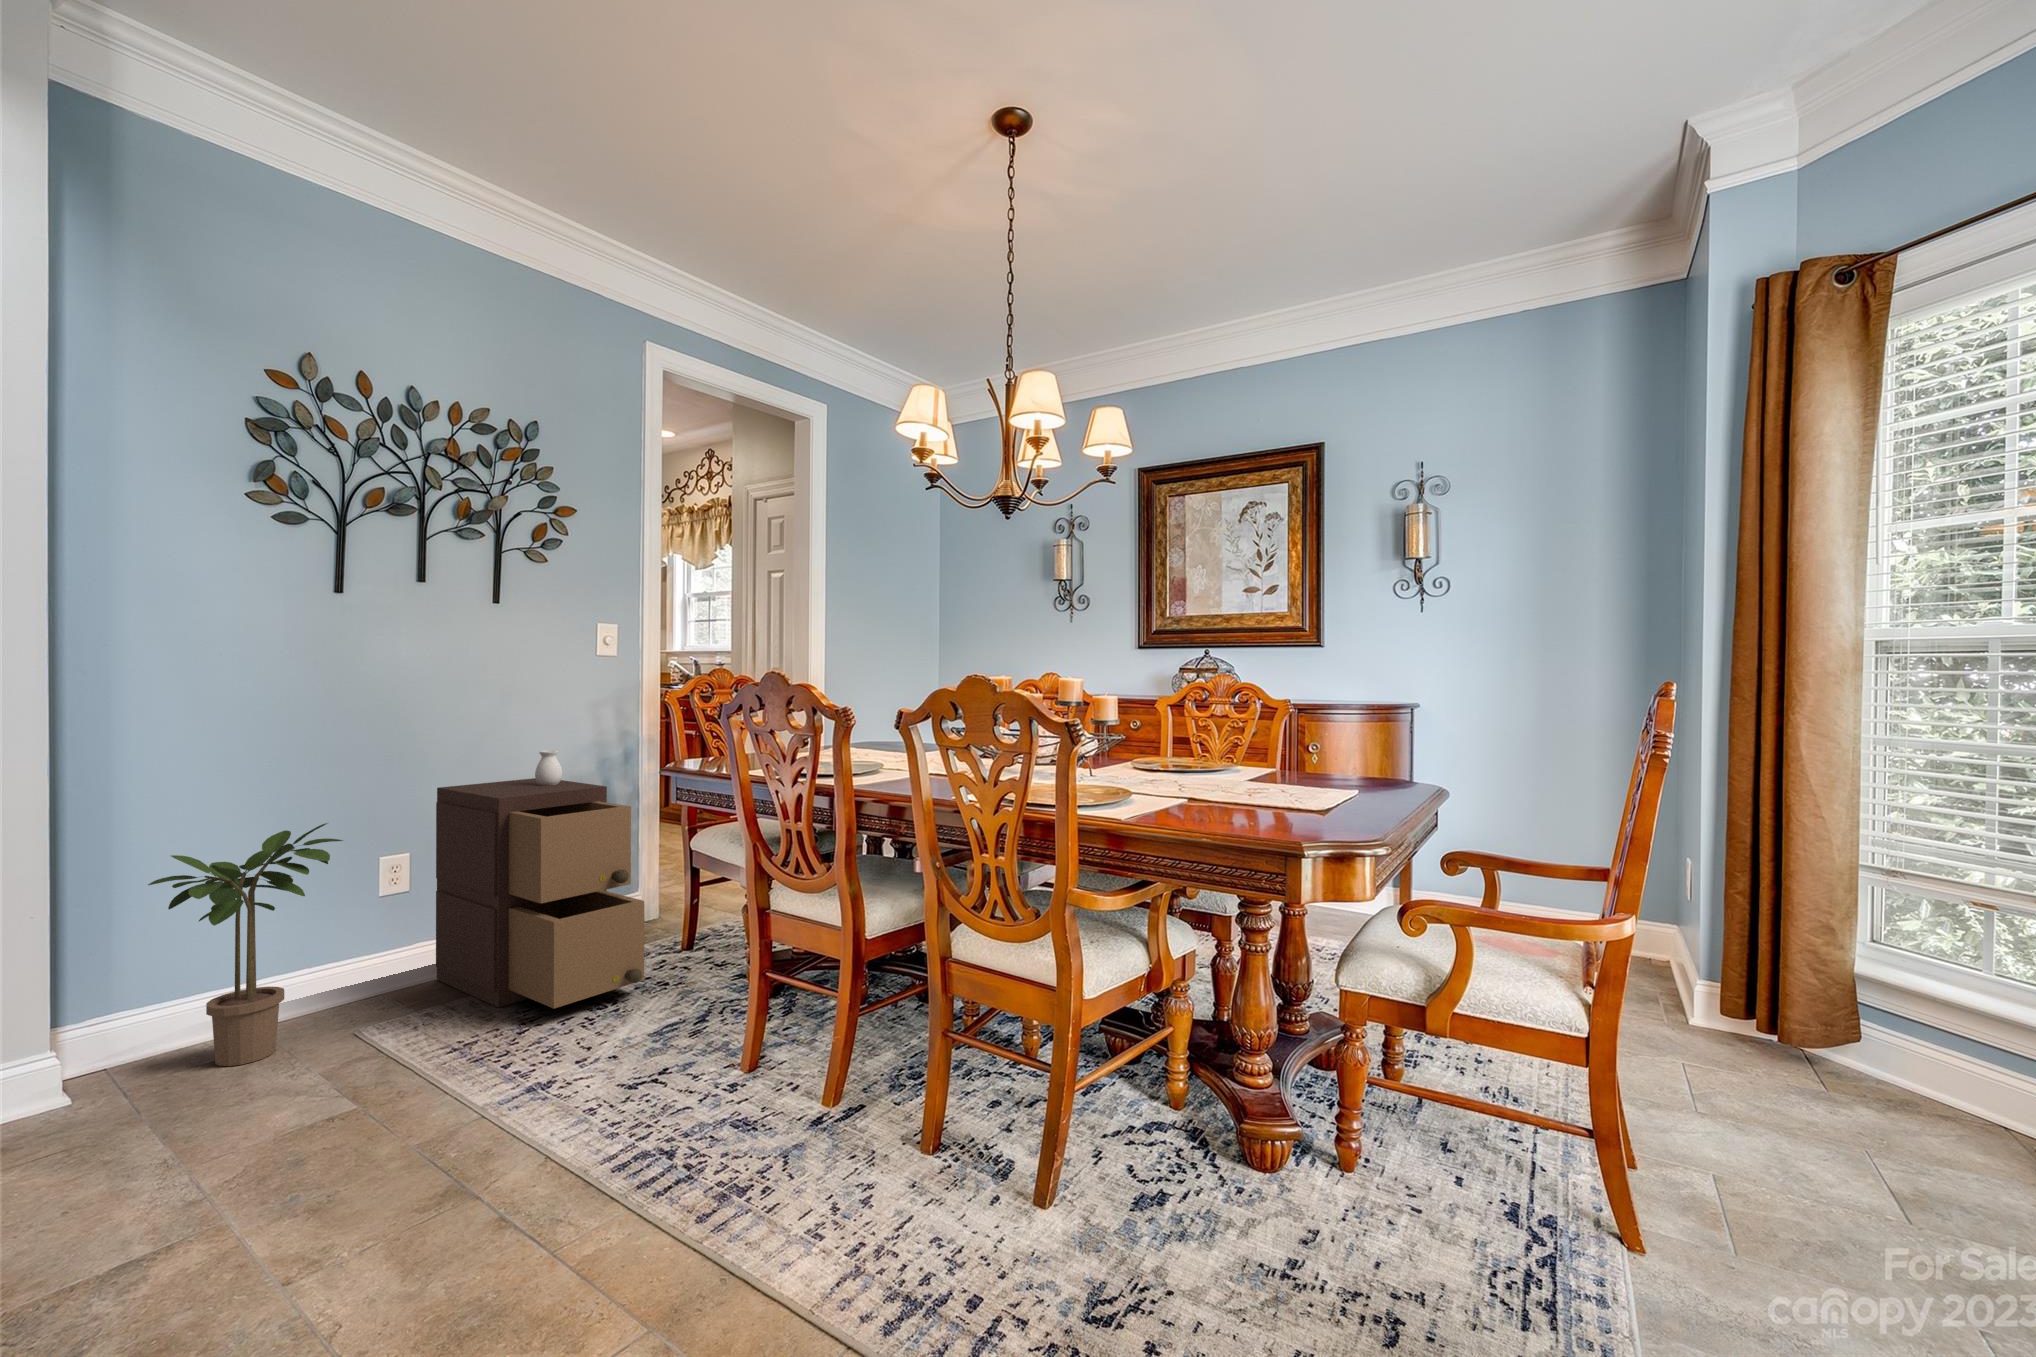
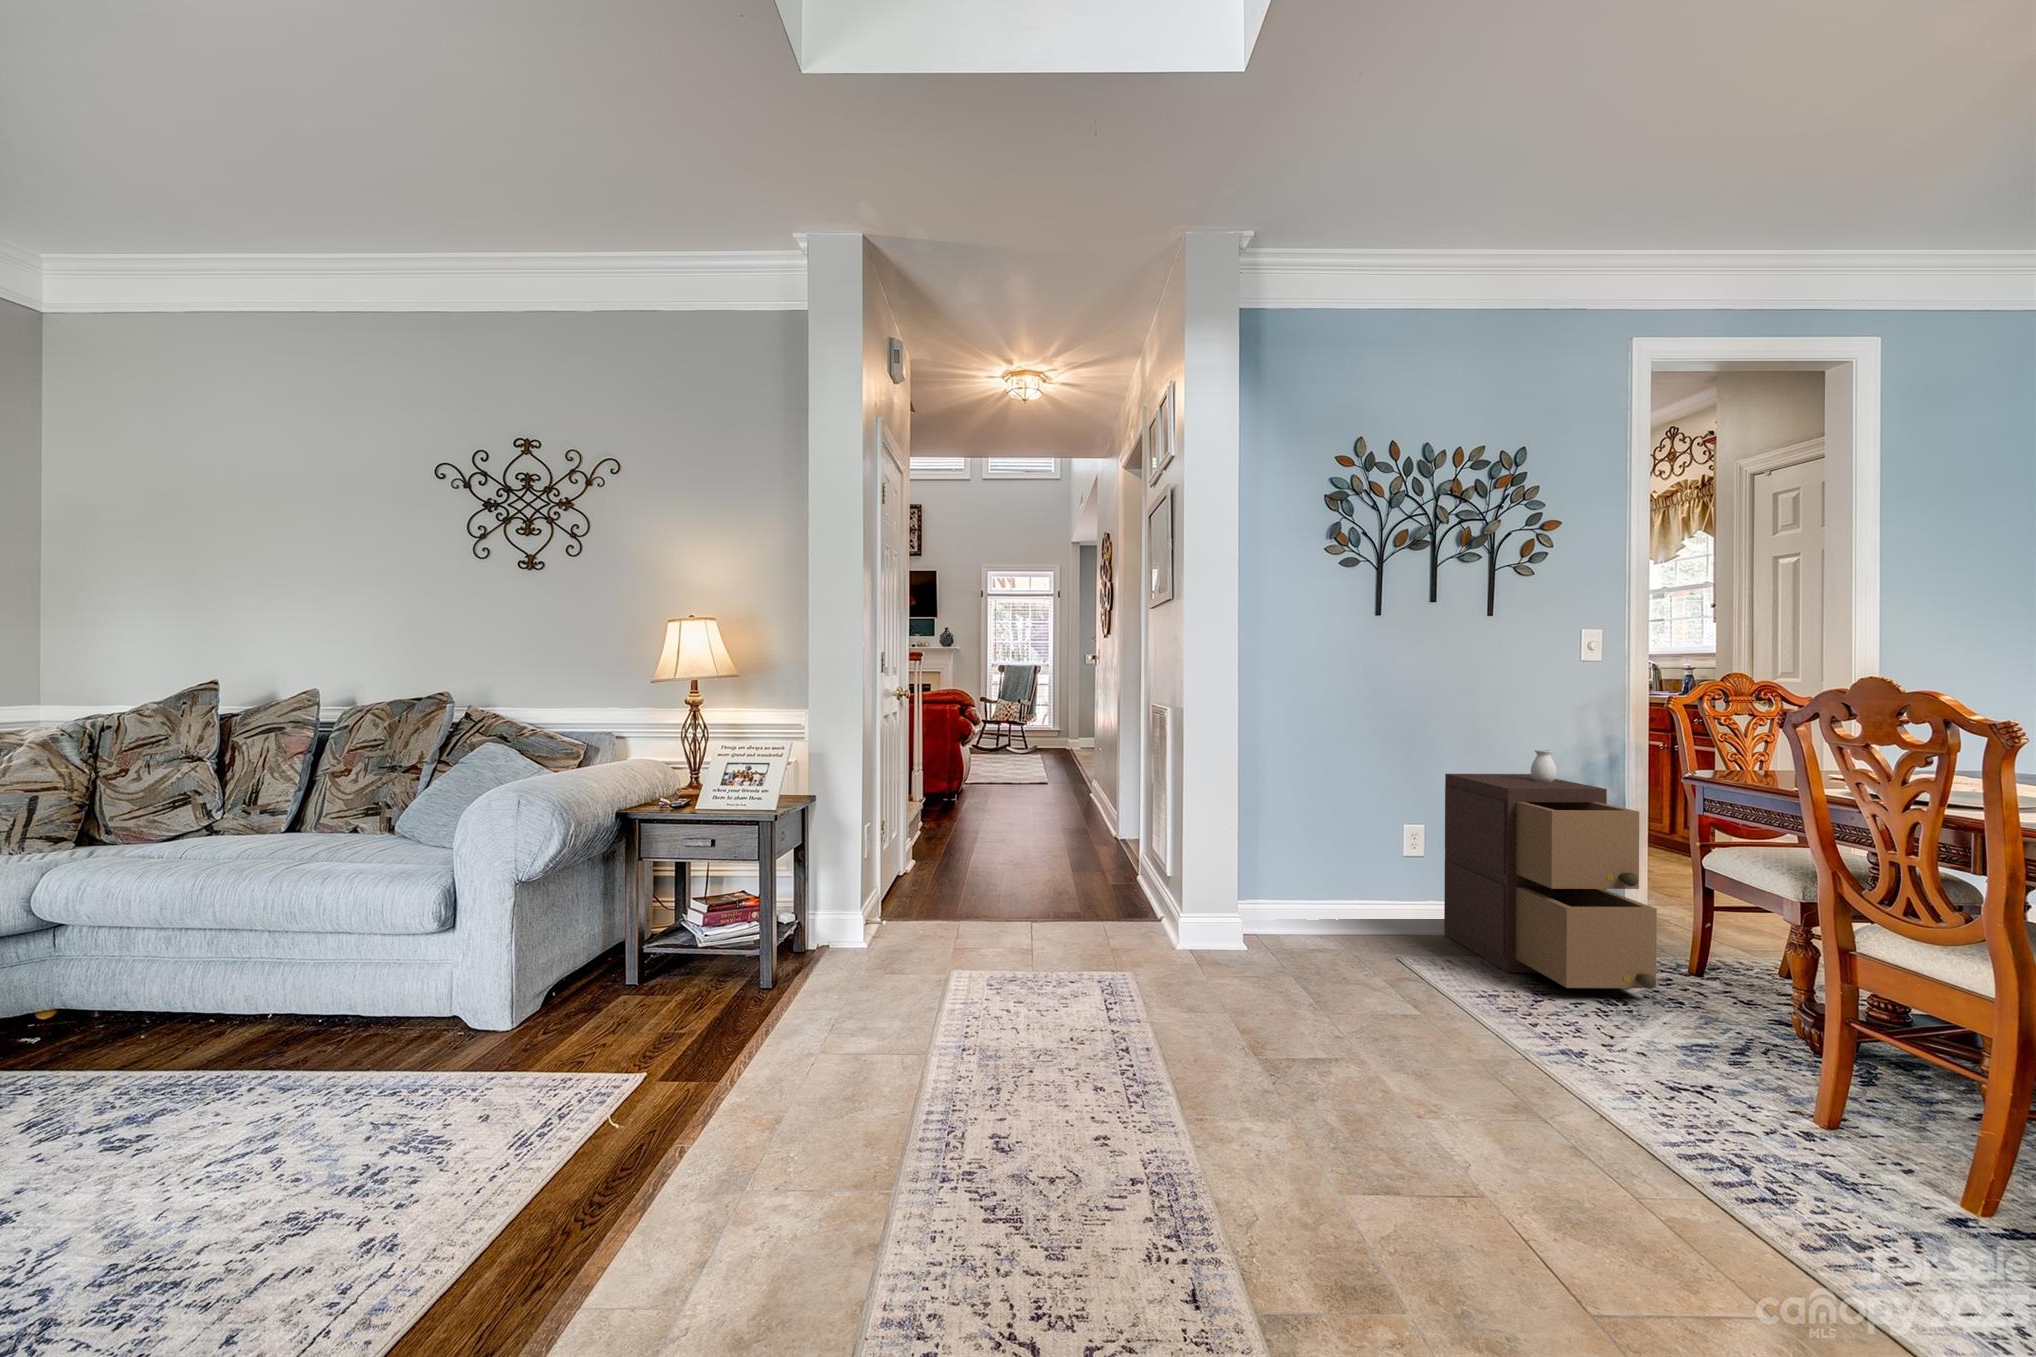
potted plant: present [148,823,343,1066] -> none [1281,792,1389,958]

